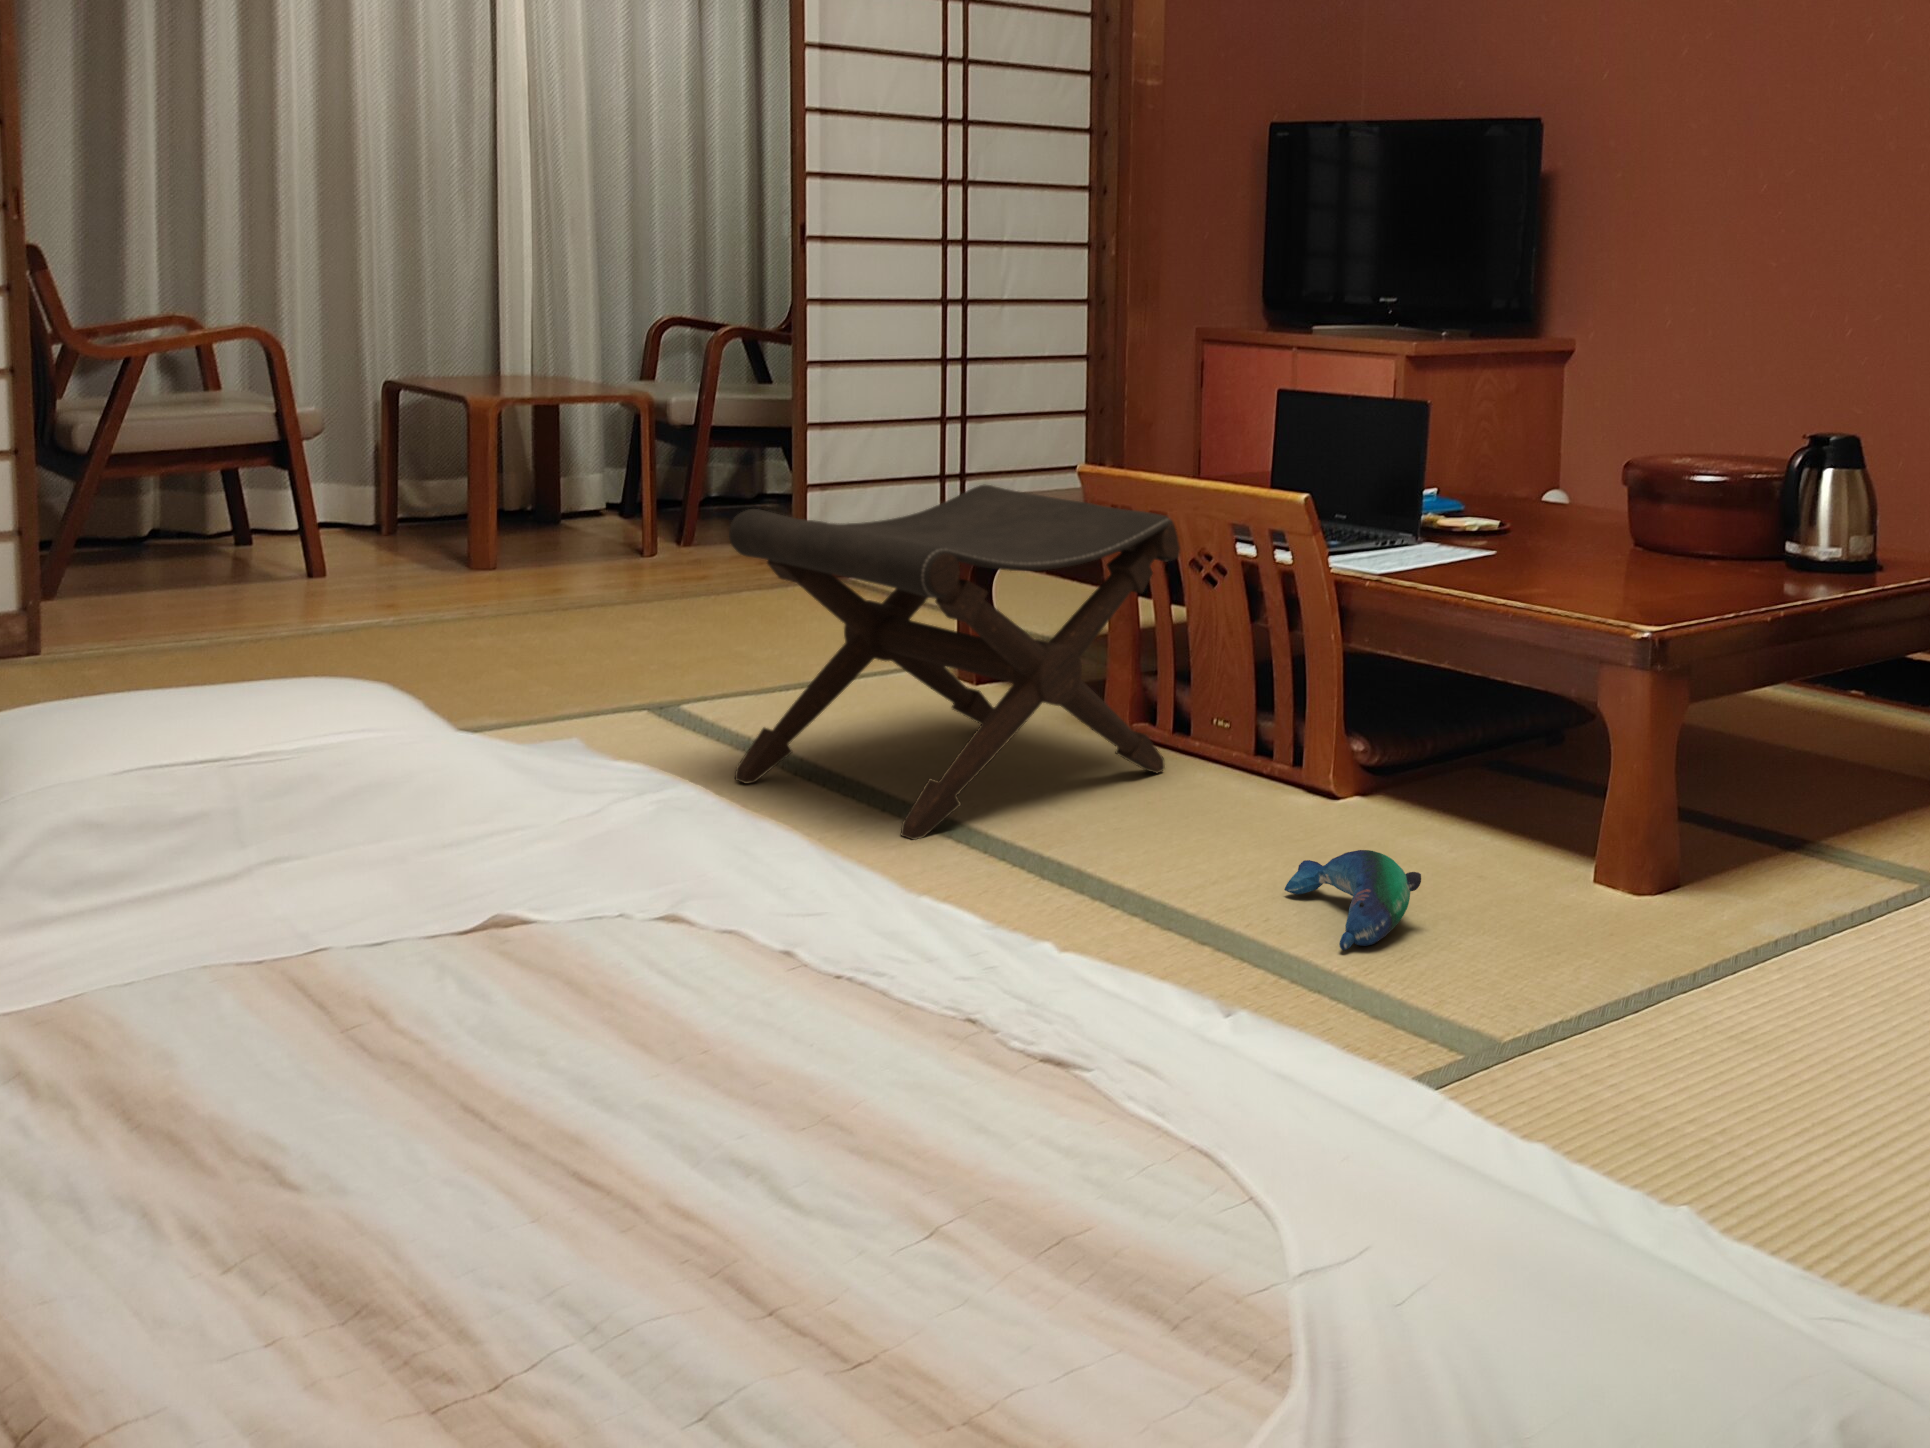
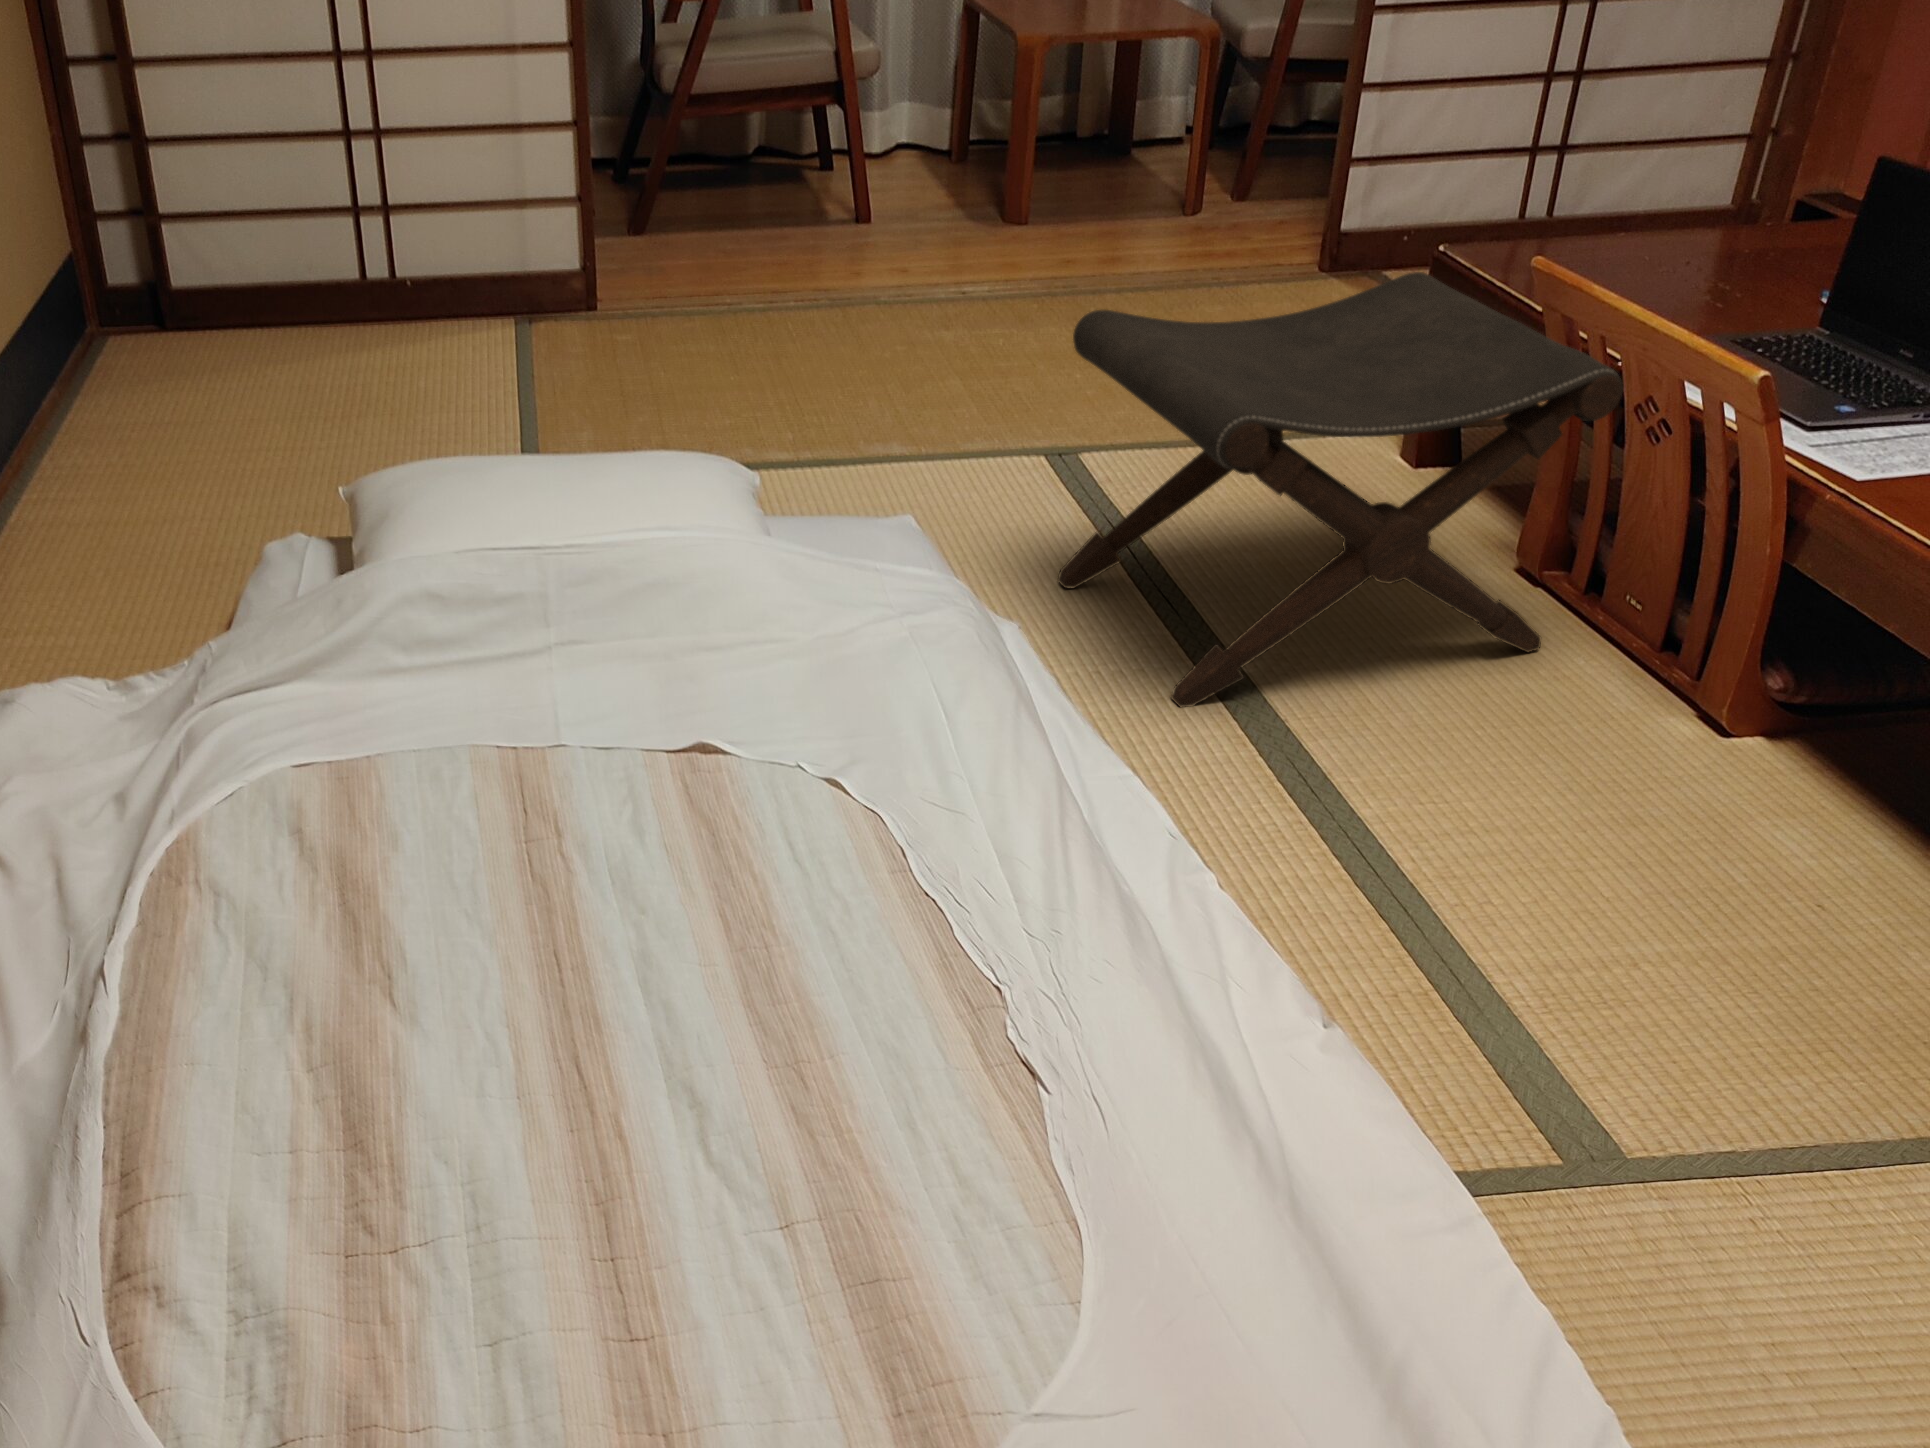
plush toy: present [1284,850,1421,950] -> none [1543,859,1699,1007]

